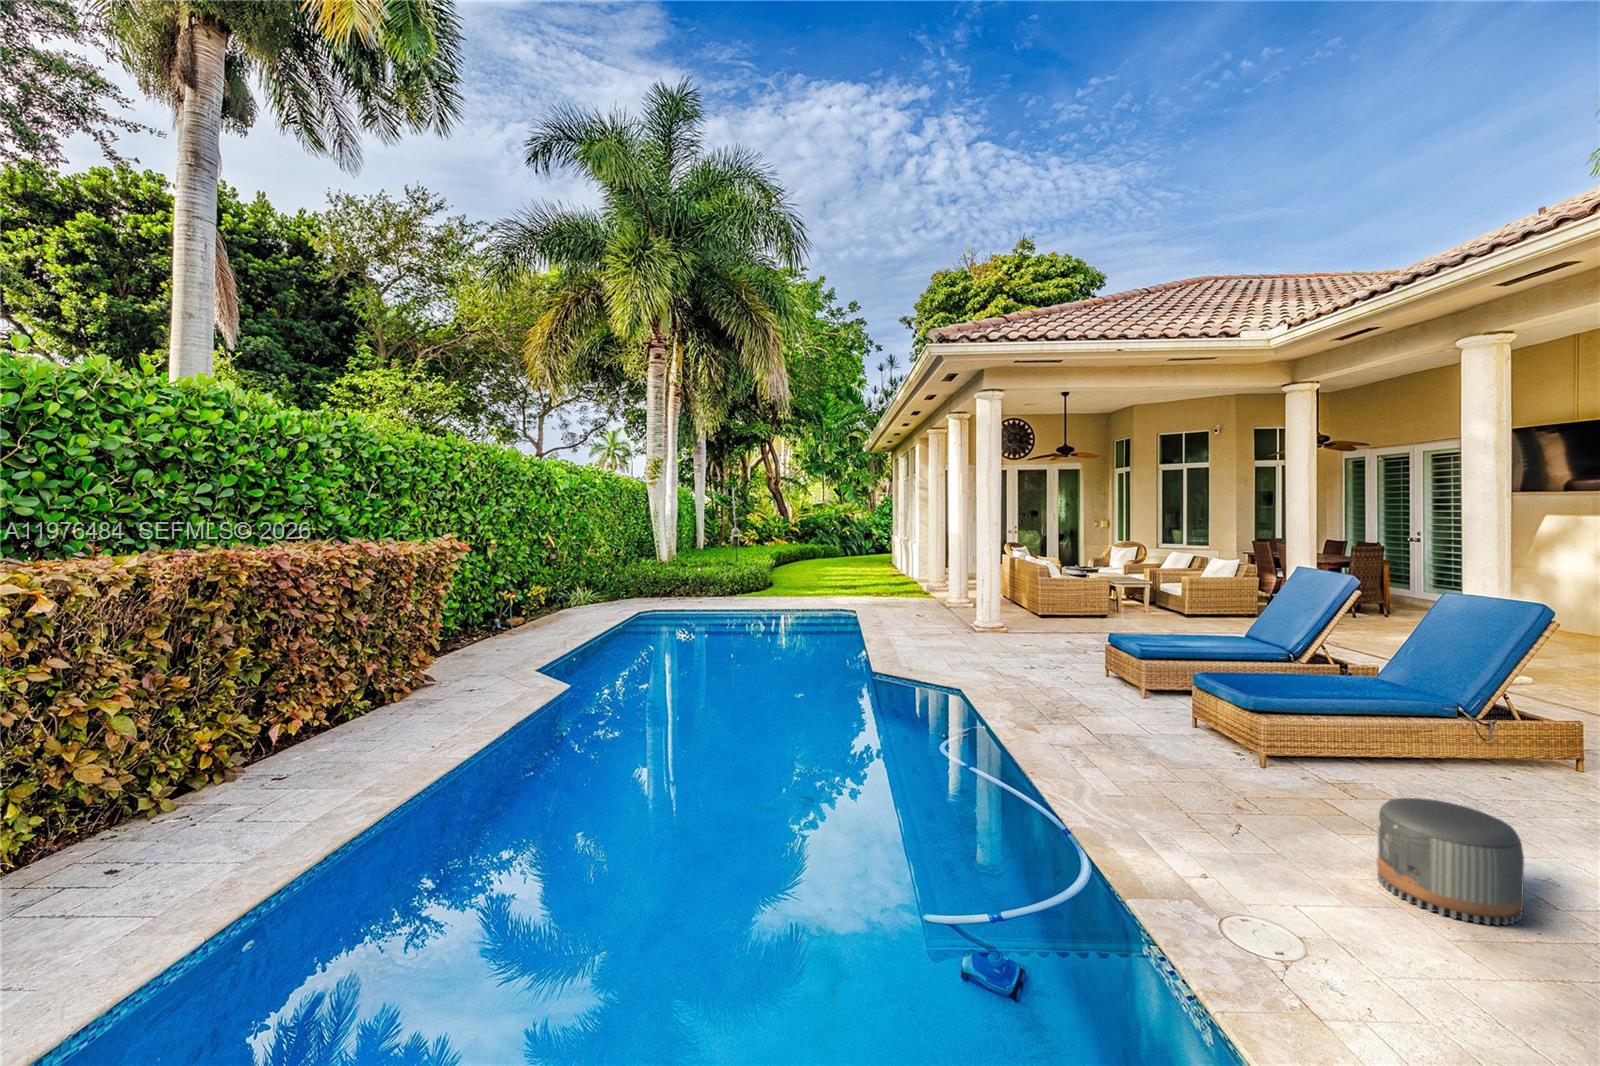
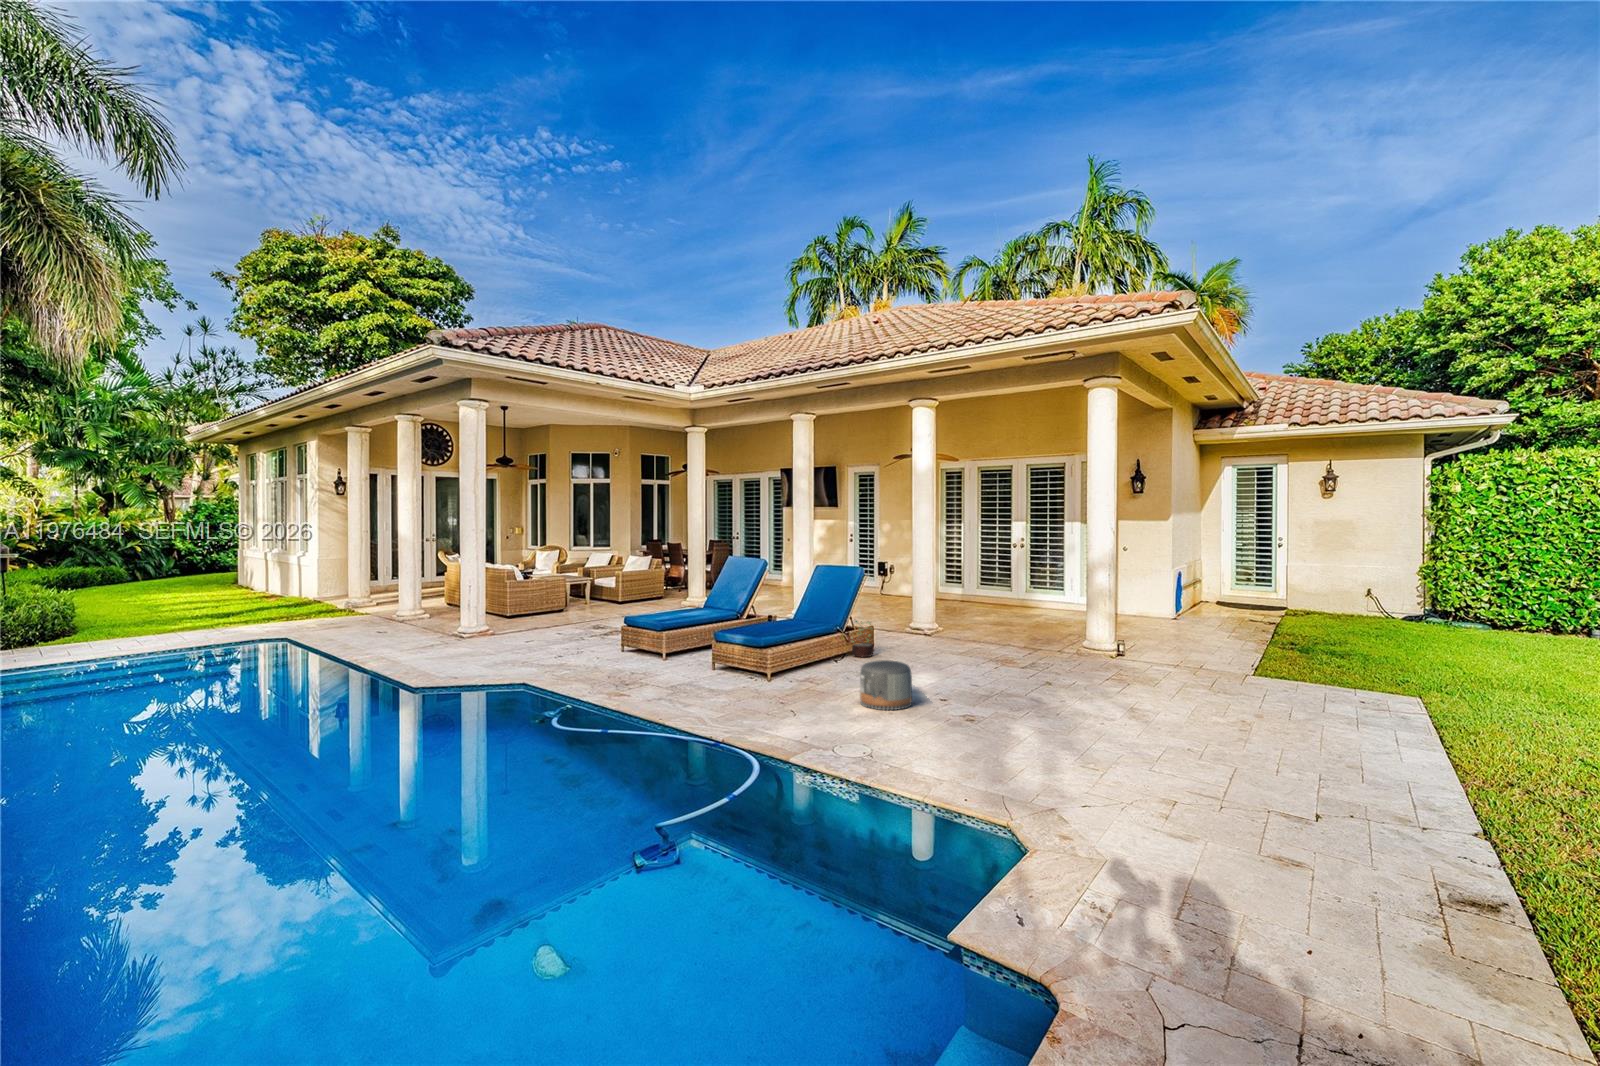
decorative plant: none [1487,700,1561,781] -> present [852,621,873,657]

